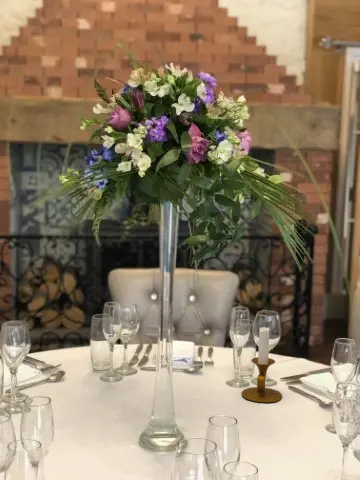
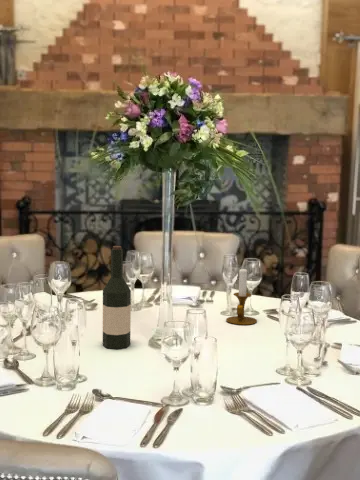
wine bottle: none [82,308,122,456] -> present [103,246,131,349]

